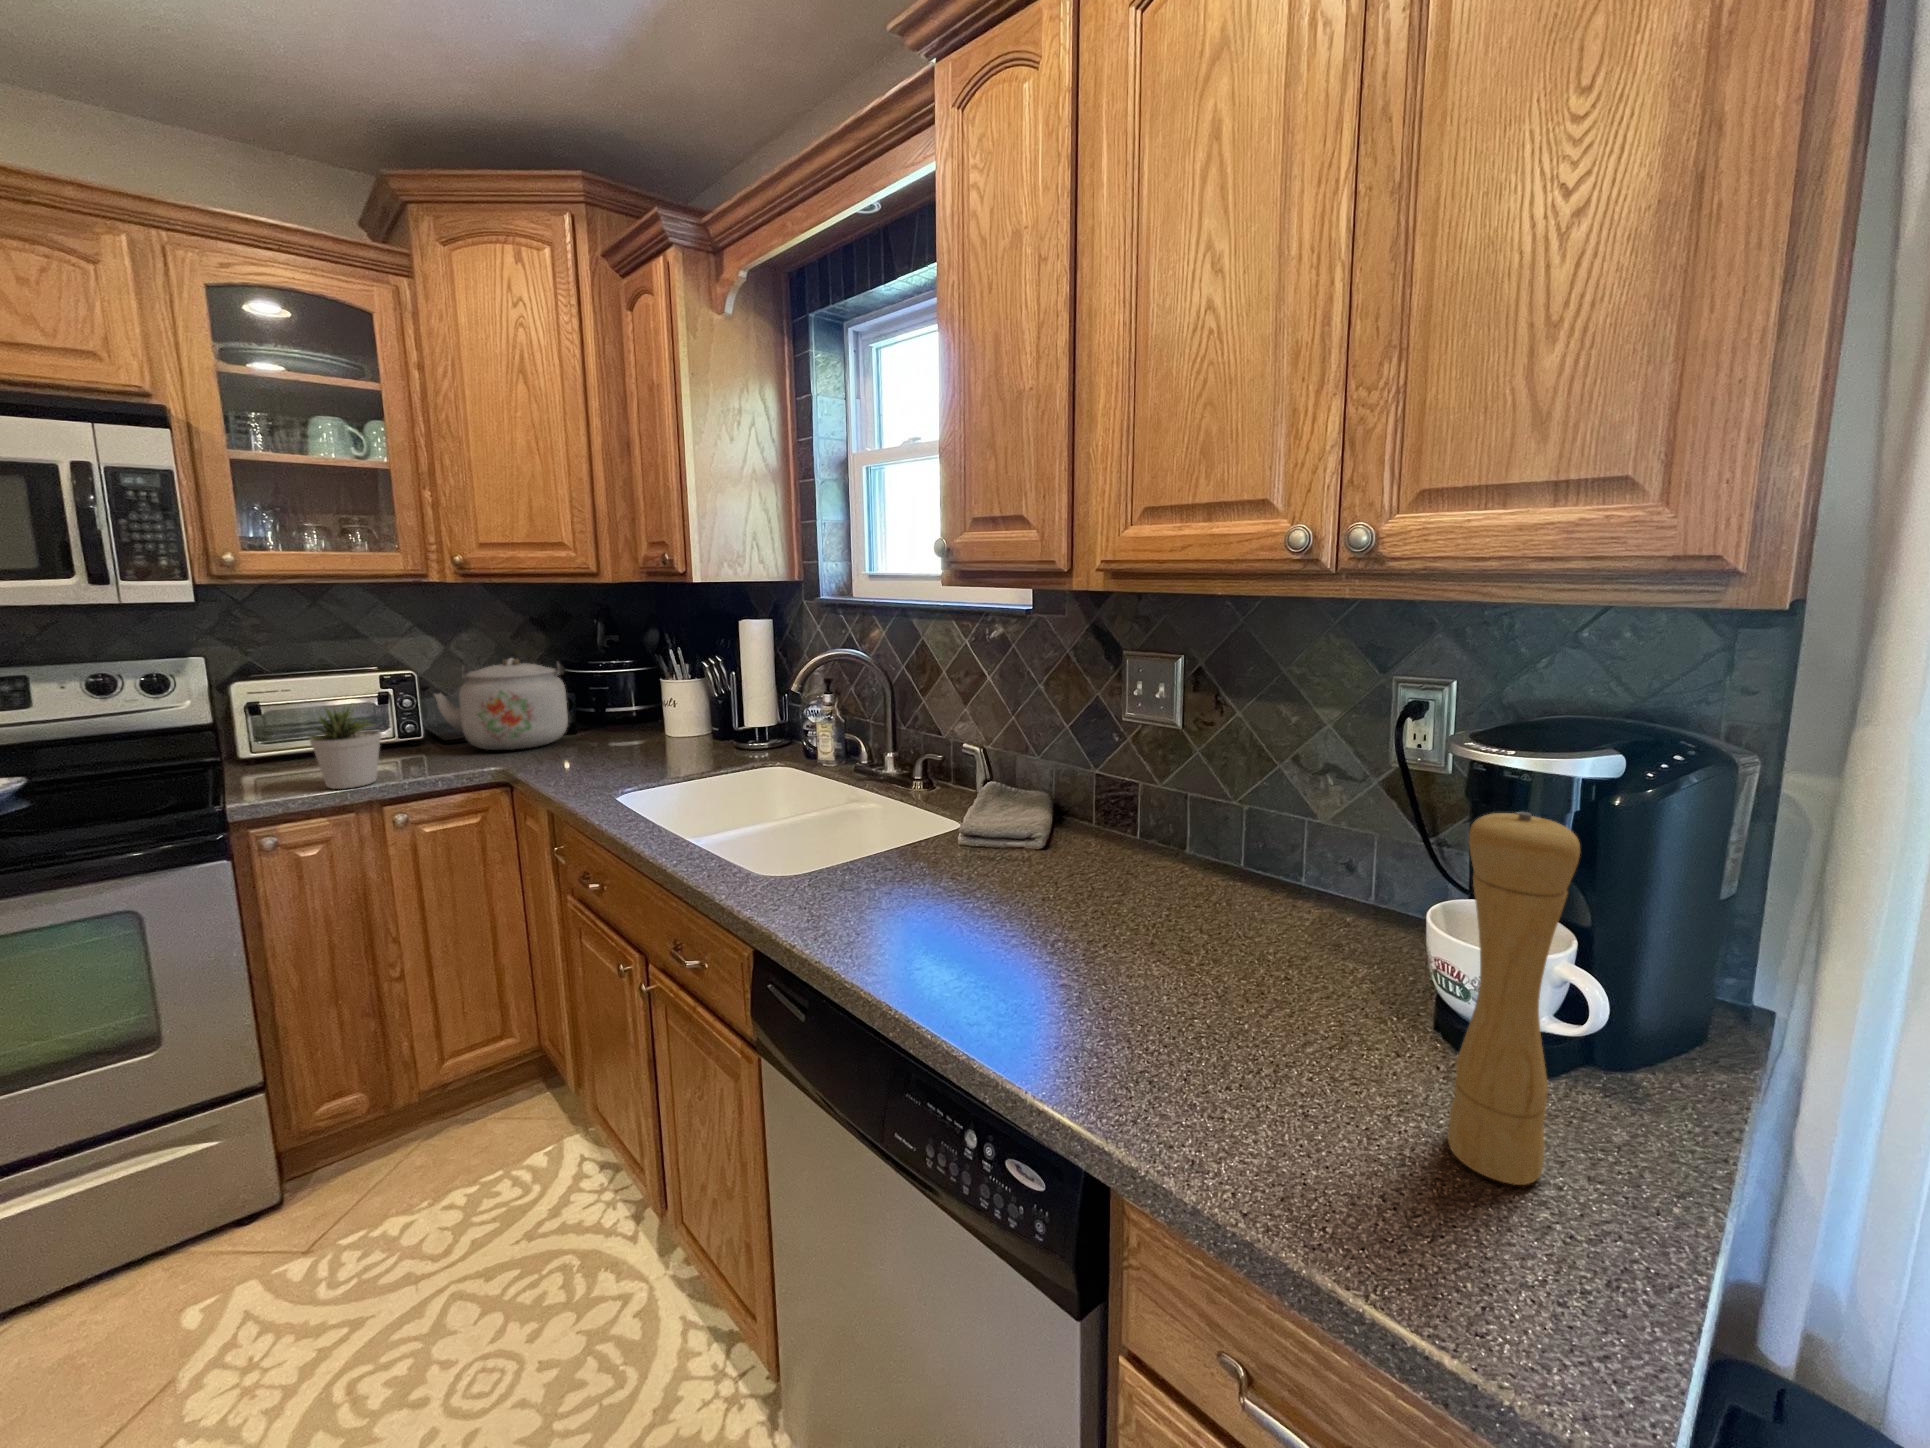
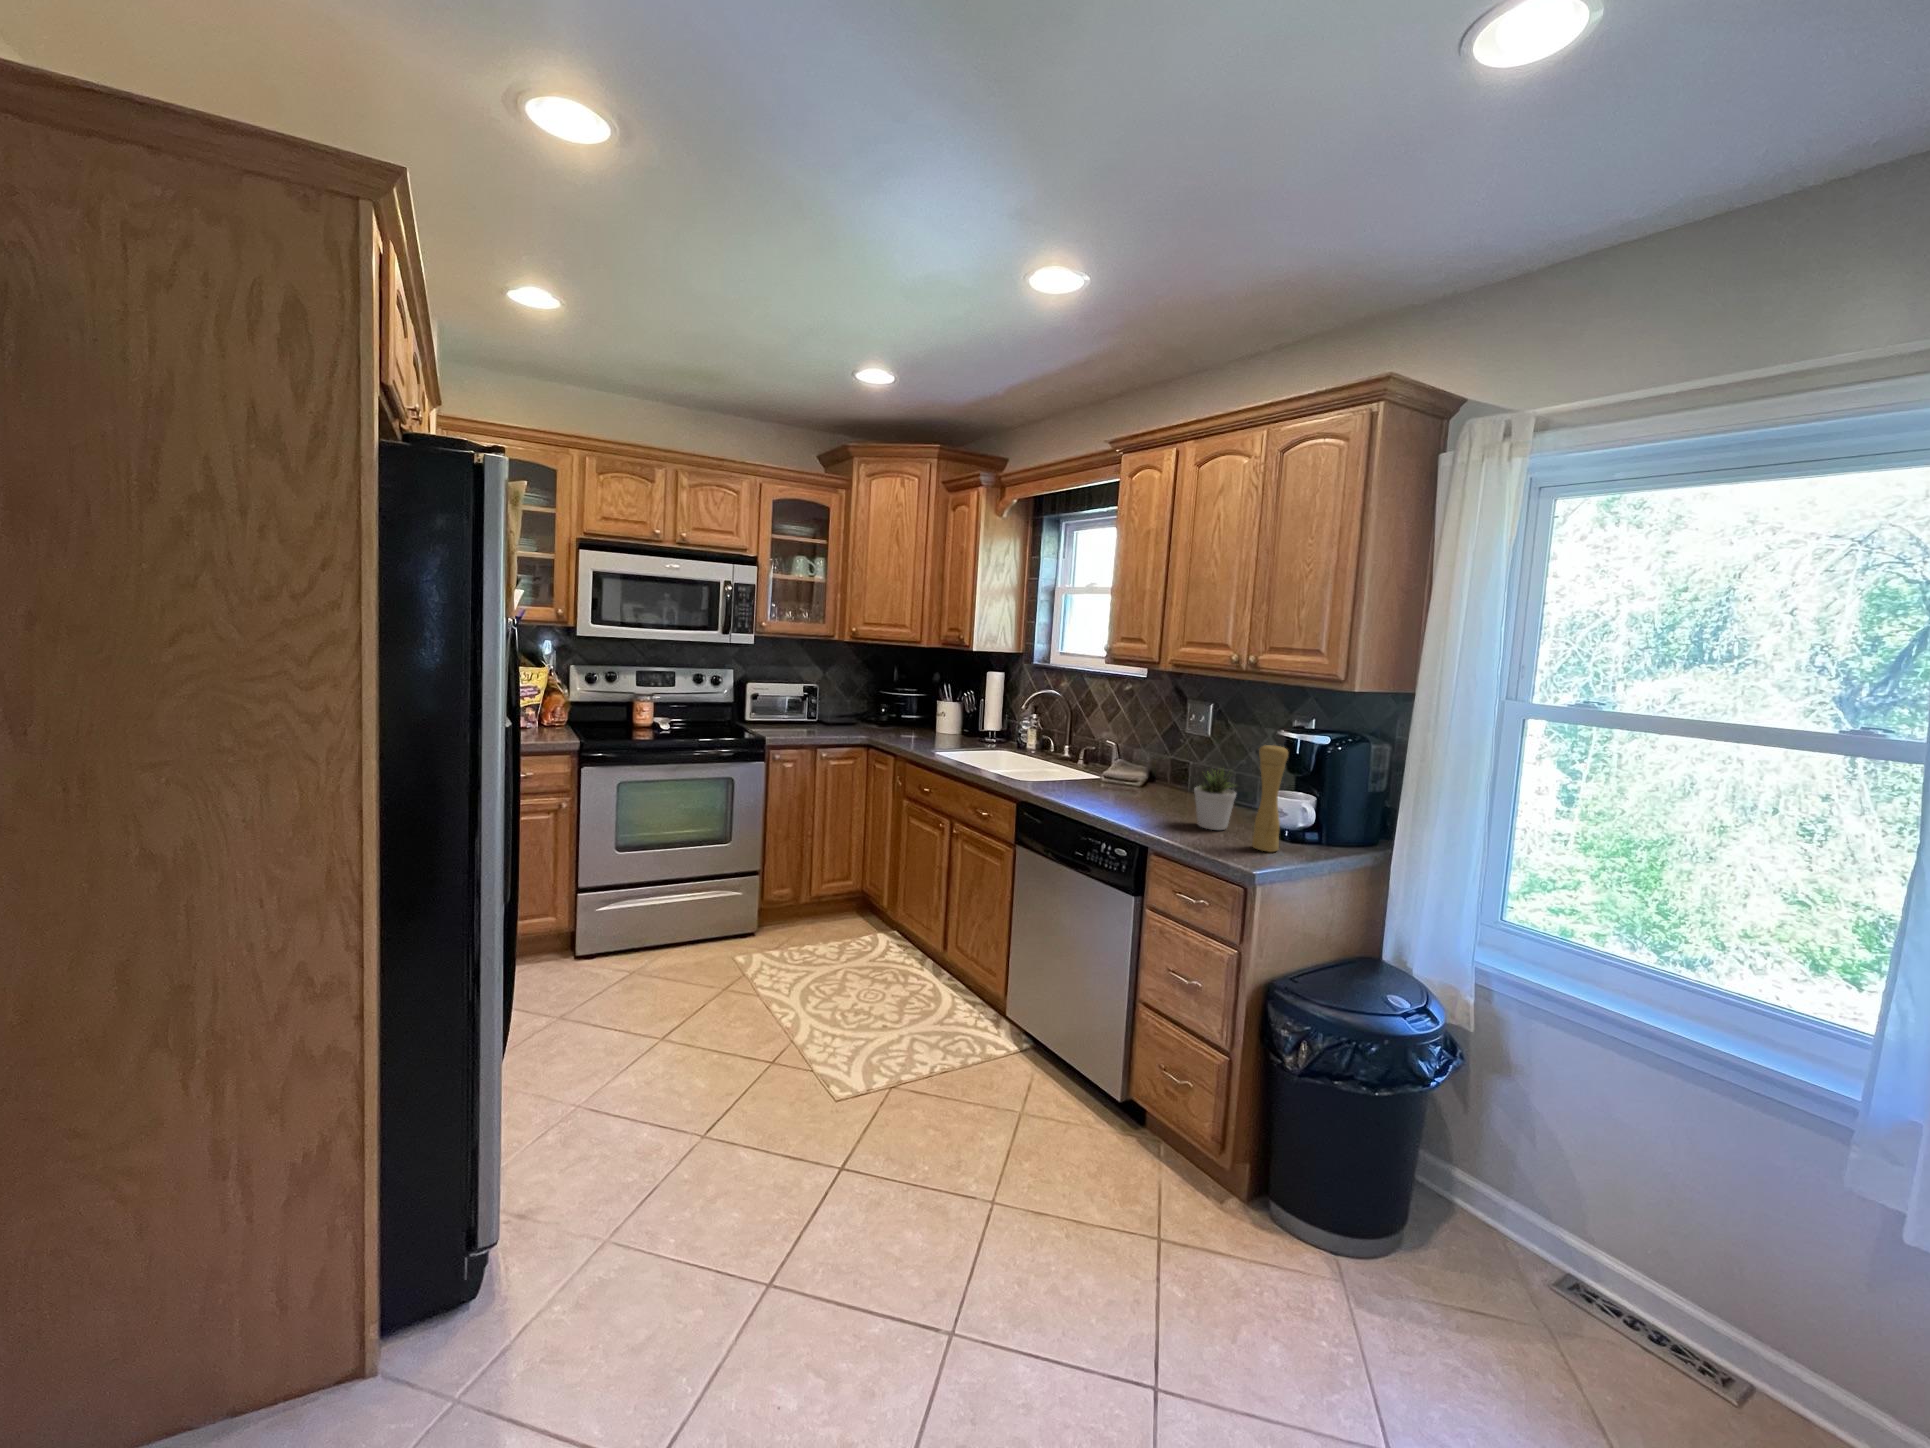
kettle: present [434,658,568,750] -> none [831,682,890,730]
potted plant: present [308,707,381,789] -> present [1194,769,1236,830]

